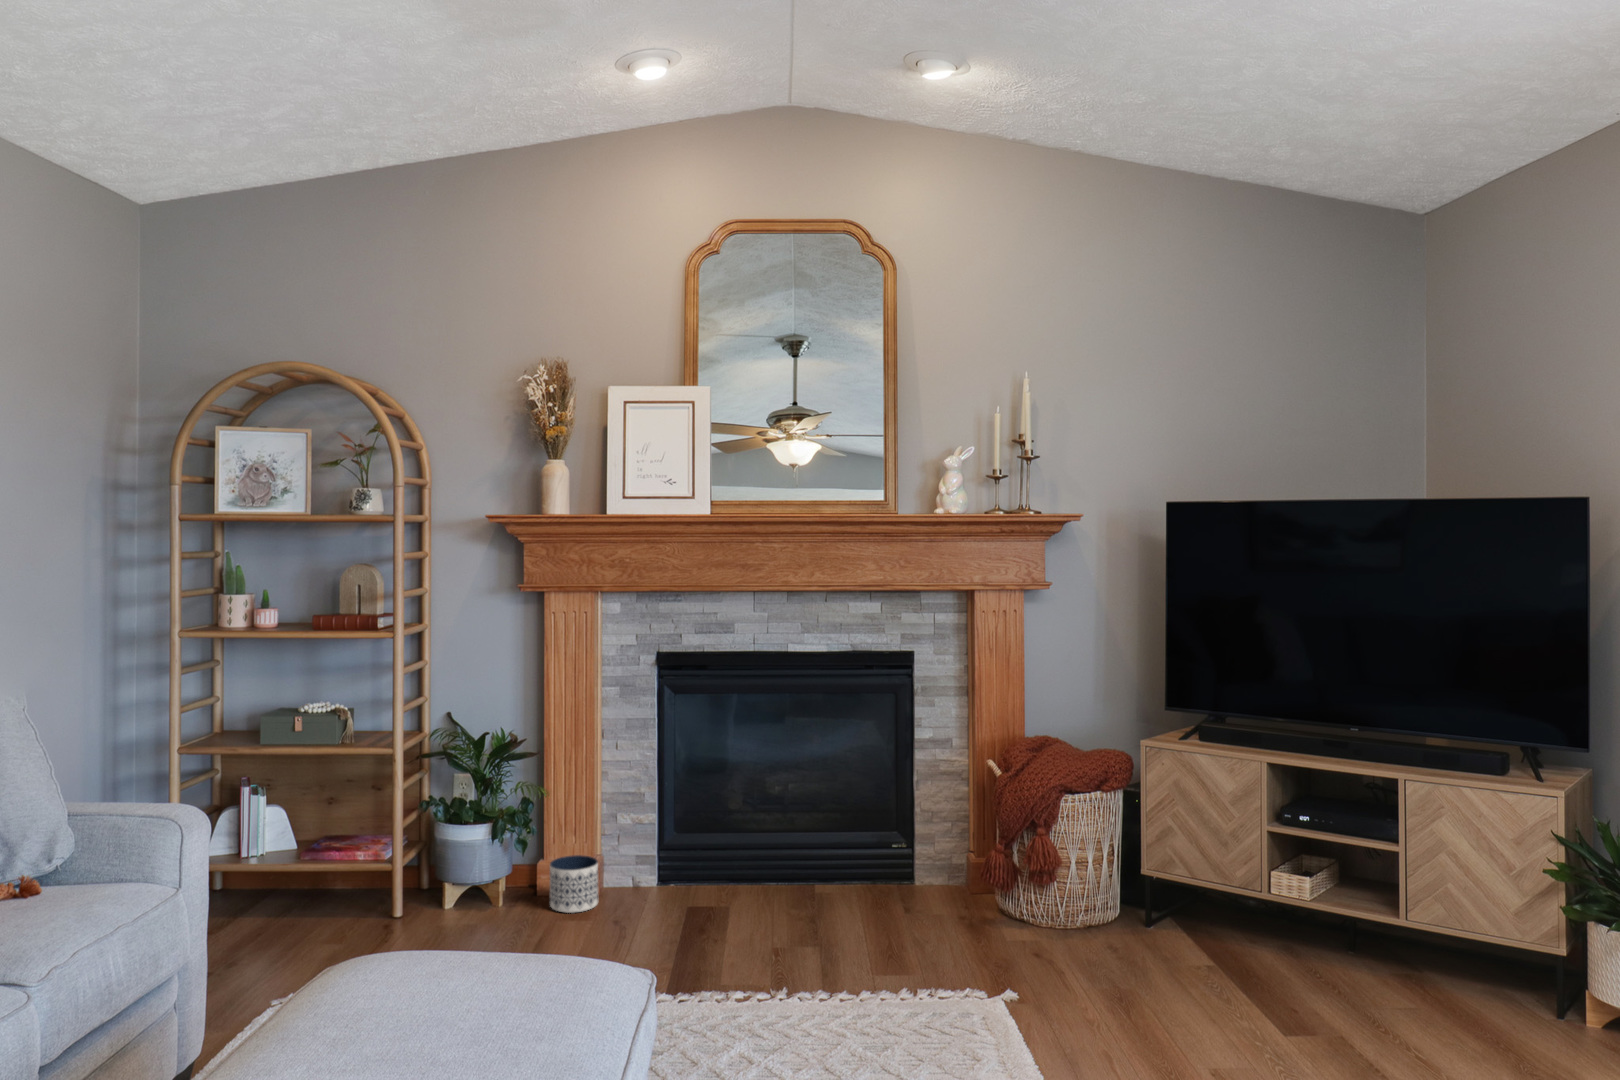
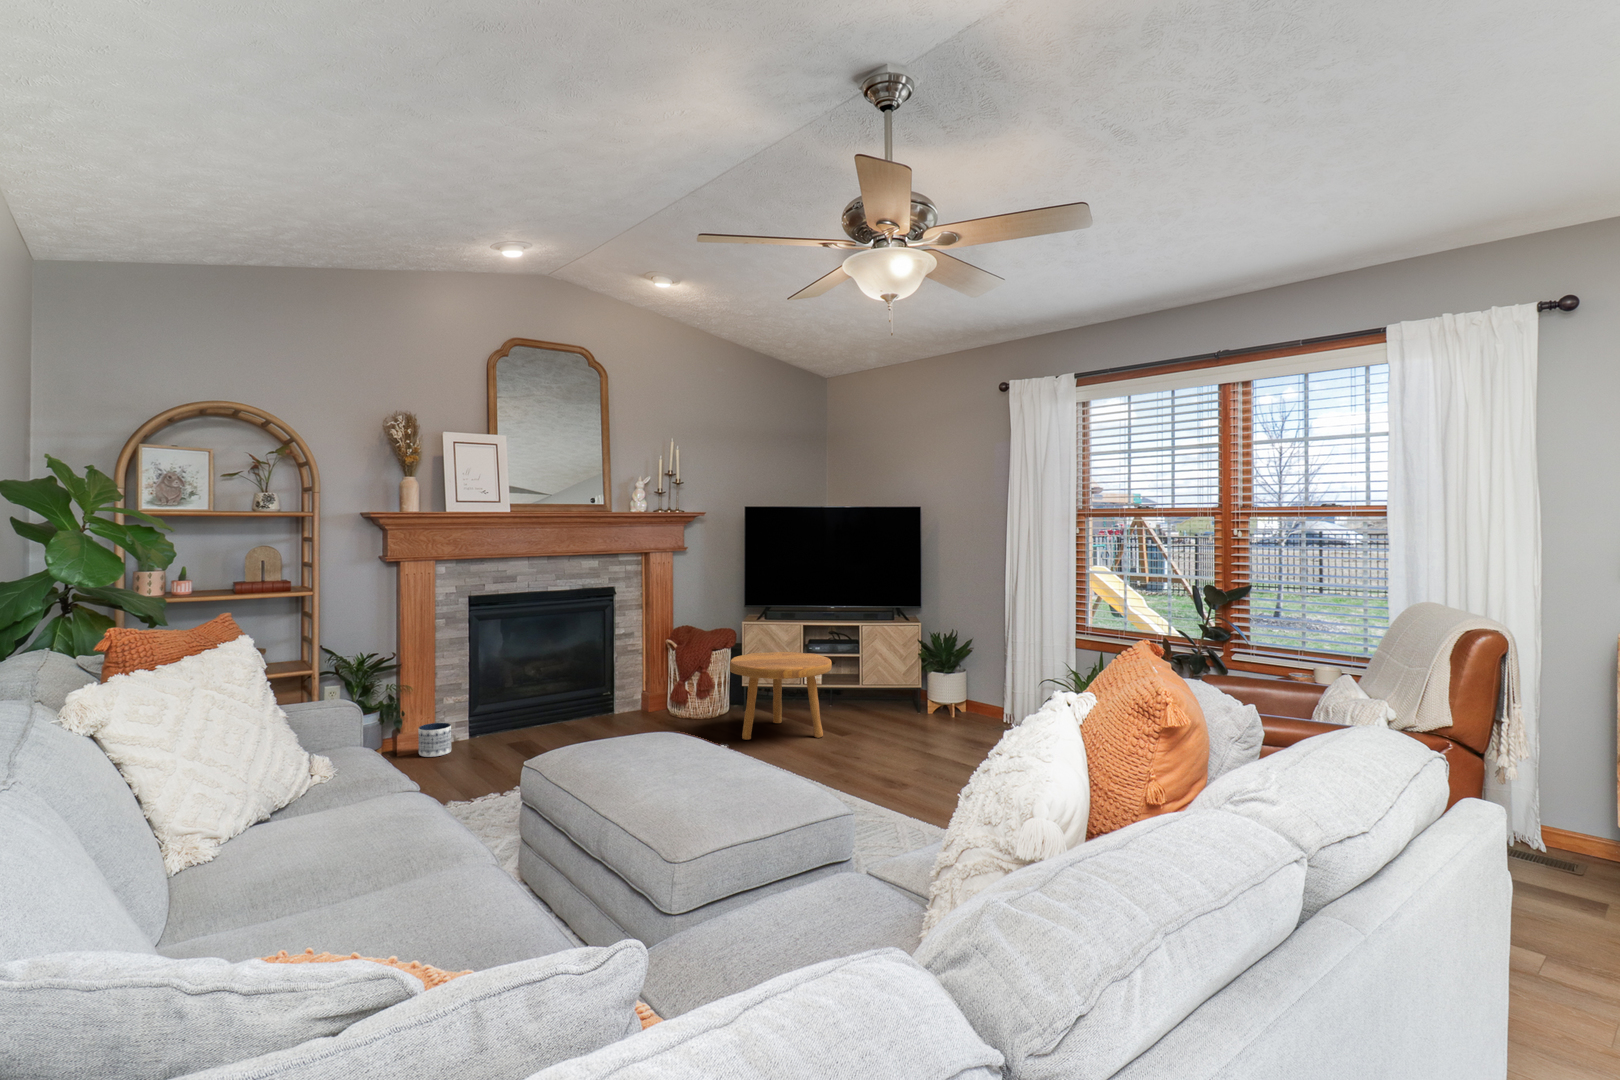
footstool: none [1047,815,1276,1038] -> present [730,652,832,740]

